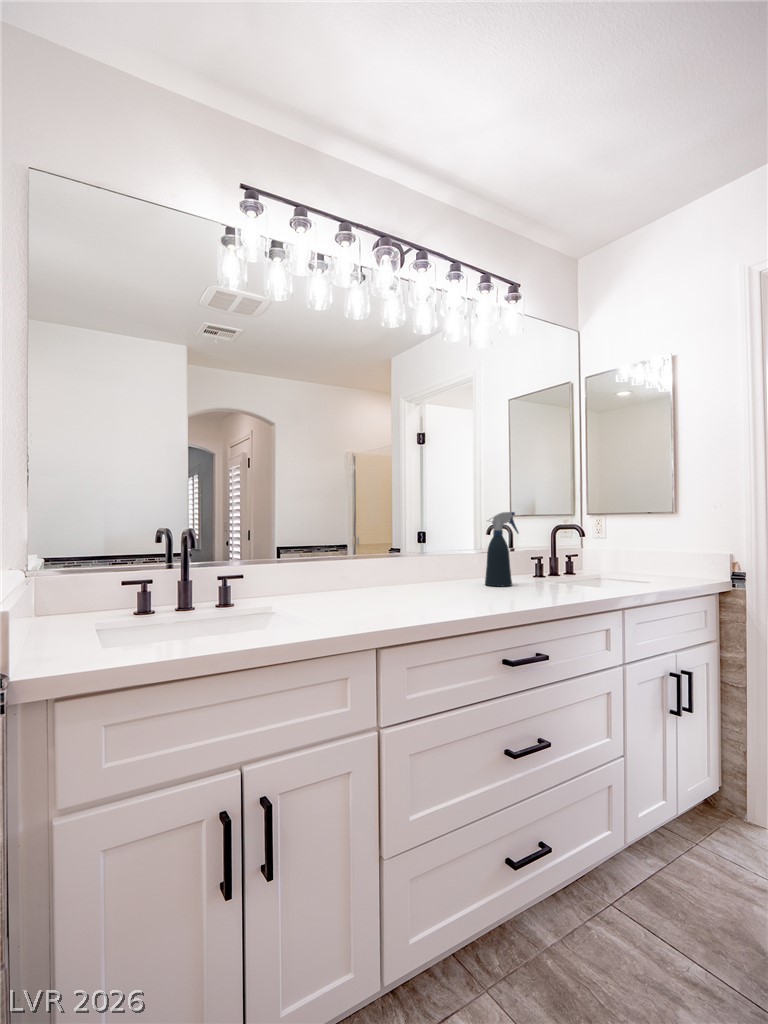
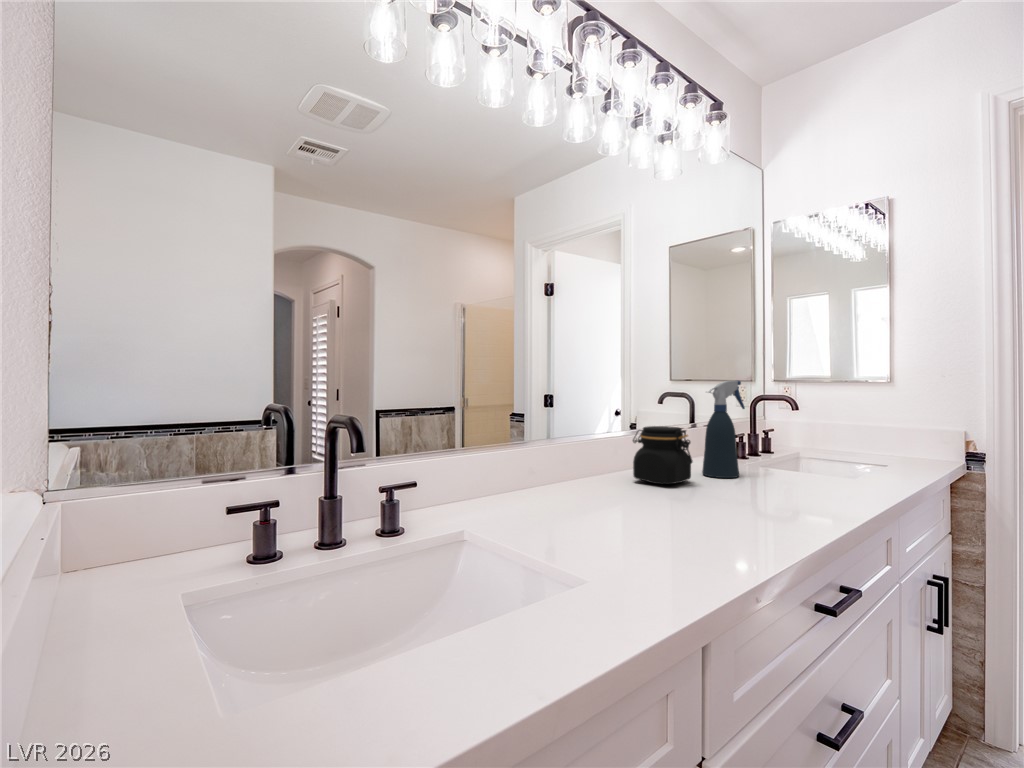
jar: none [424,546,466,589] -> present [633,426,693,484]

